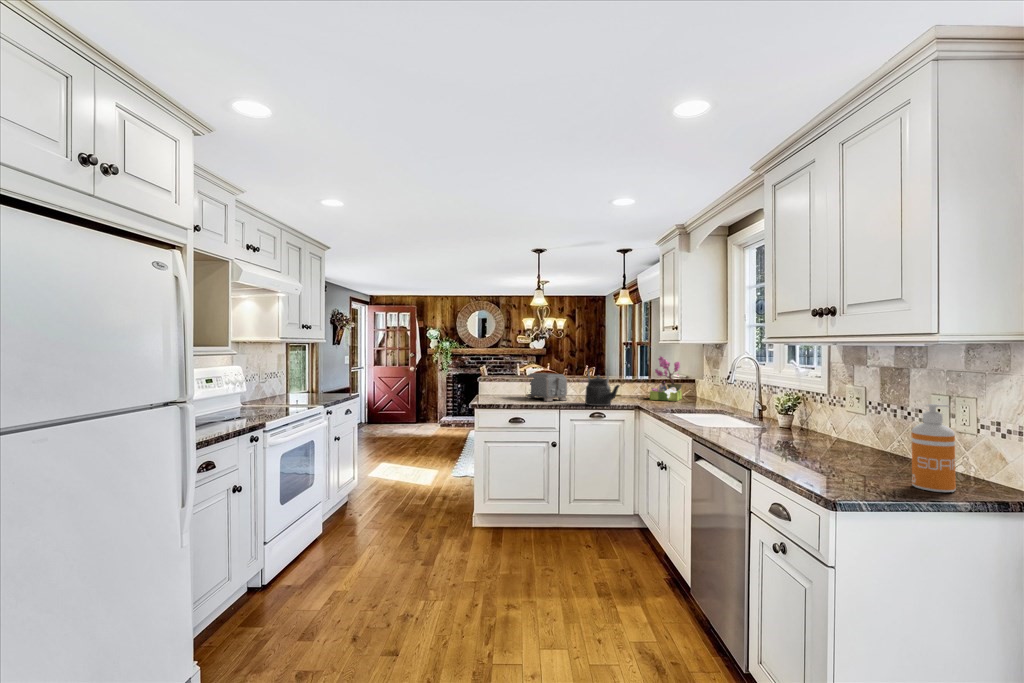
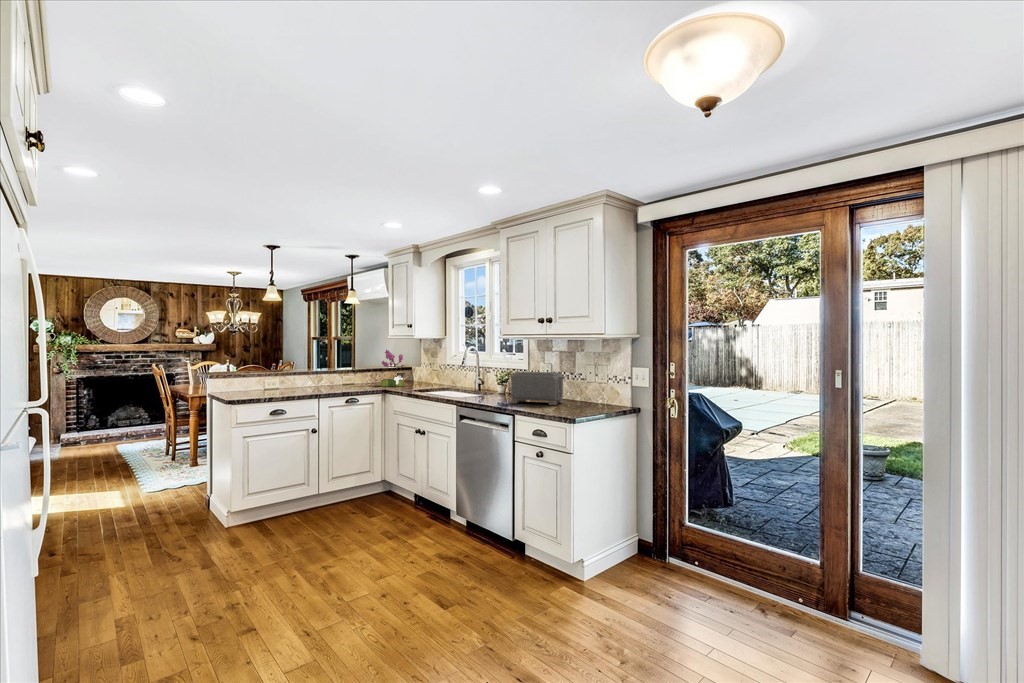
kettle: present [585,369,620,406] -> none [336,360,369,392]
toaster: present [527,373,567,401] -> present [511,372,565,405]
soap dispenser: present [912,404,956,492] -> none [590,368,607,410]

